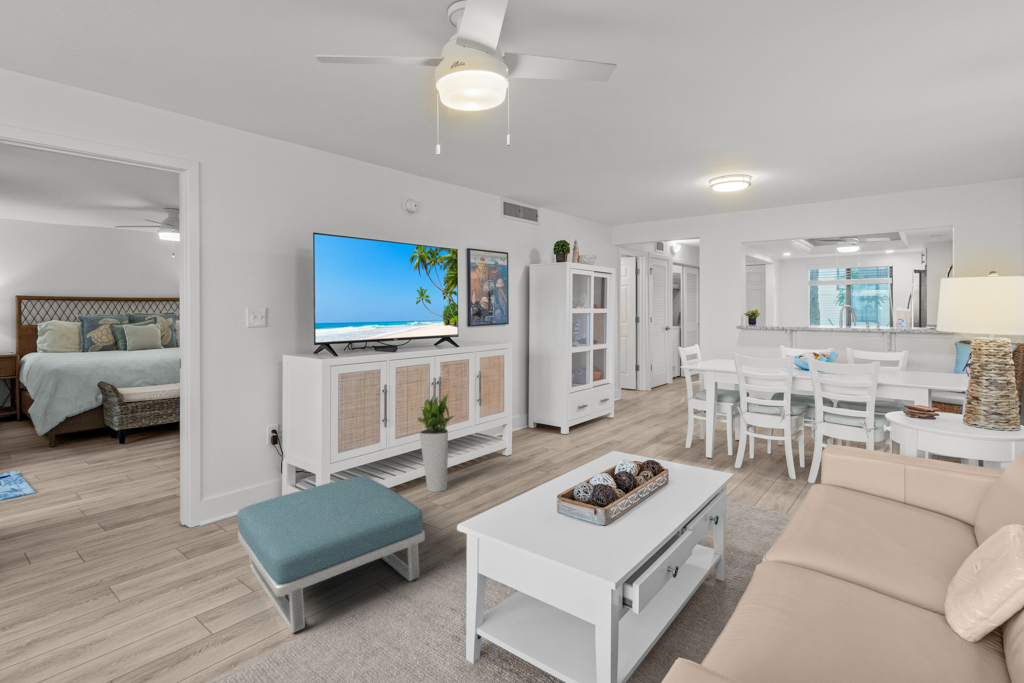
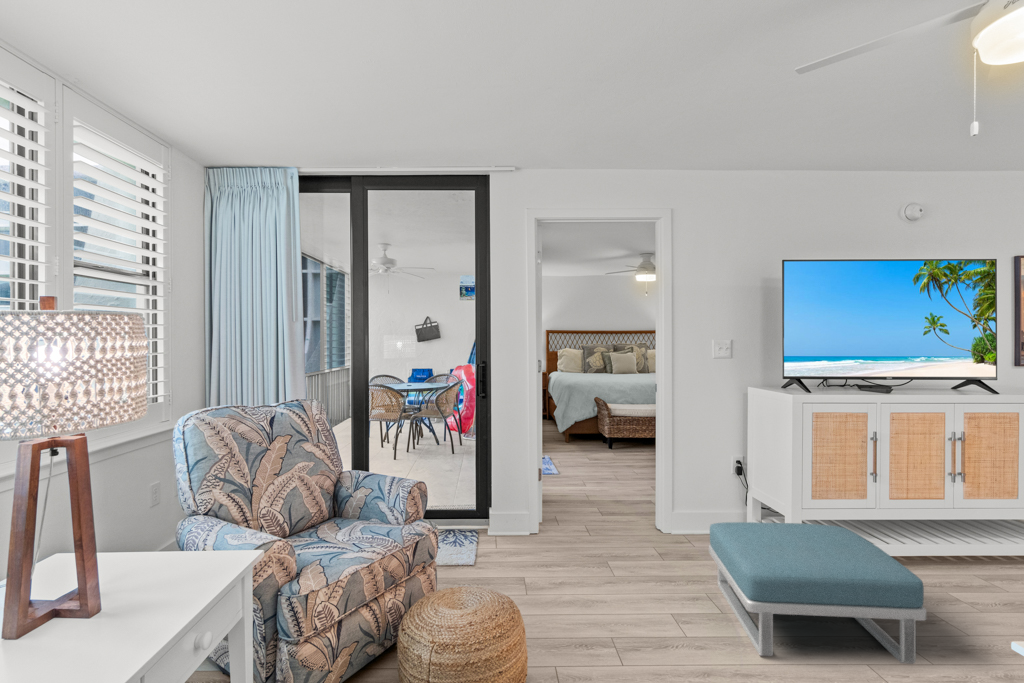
planter: present [418,395,453,492] -> none [918,450,984,582]

